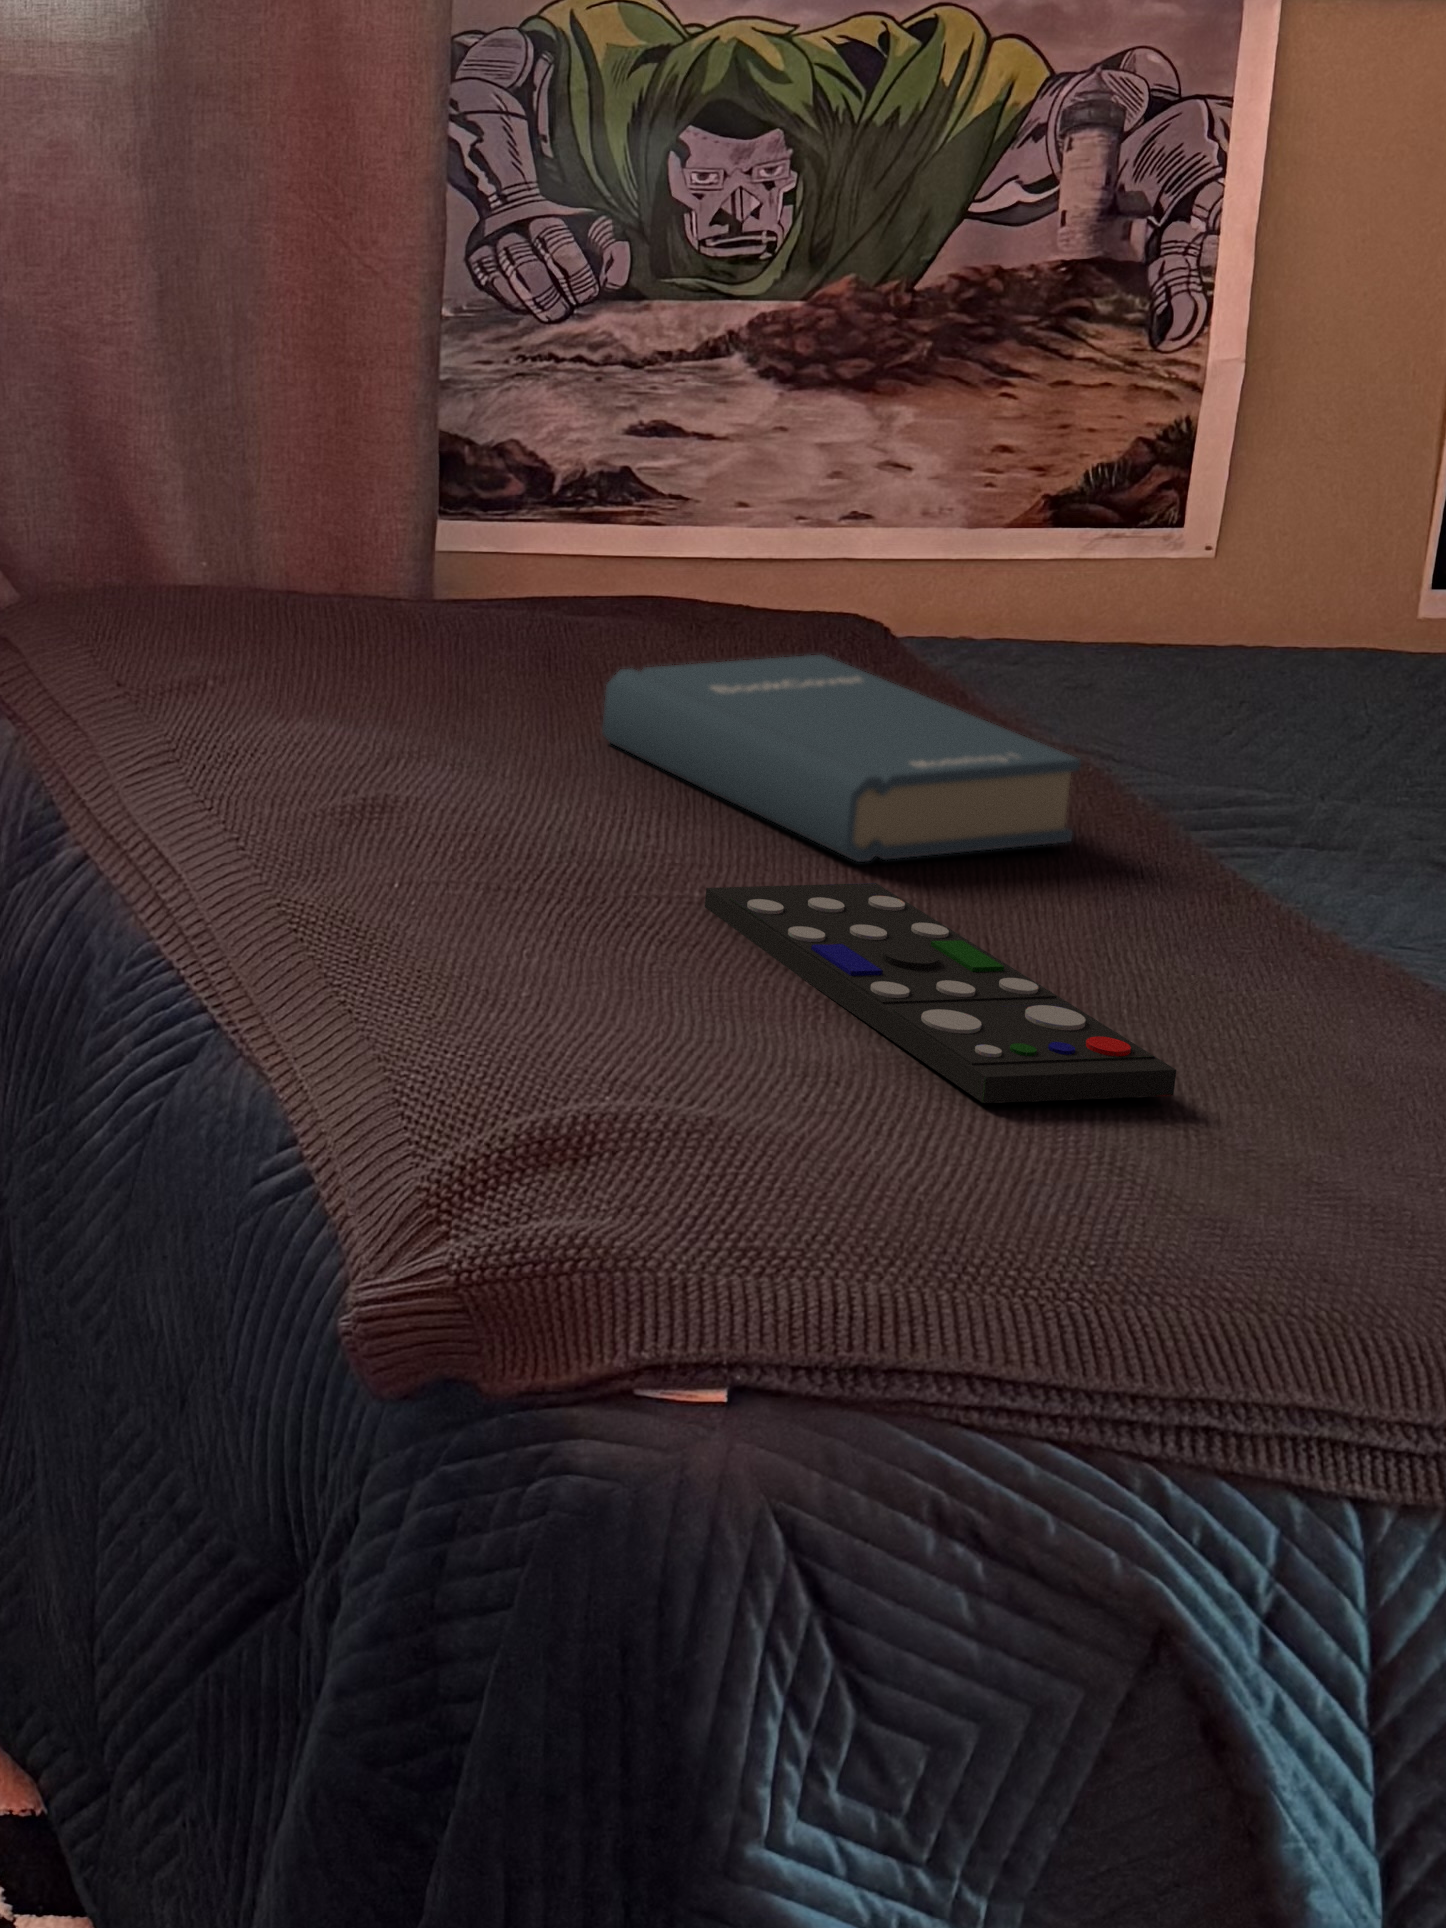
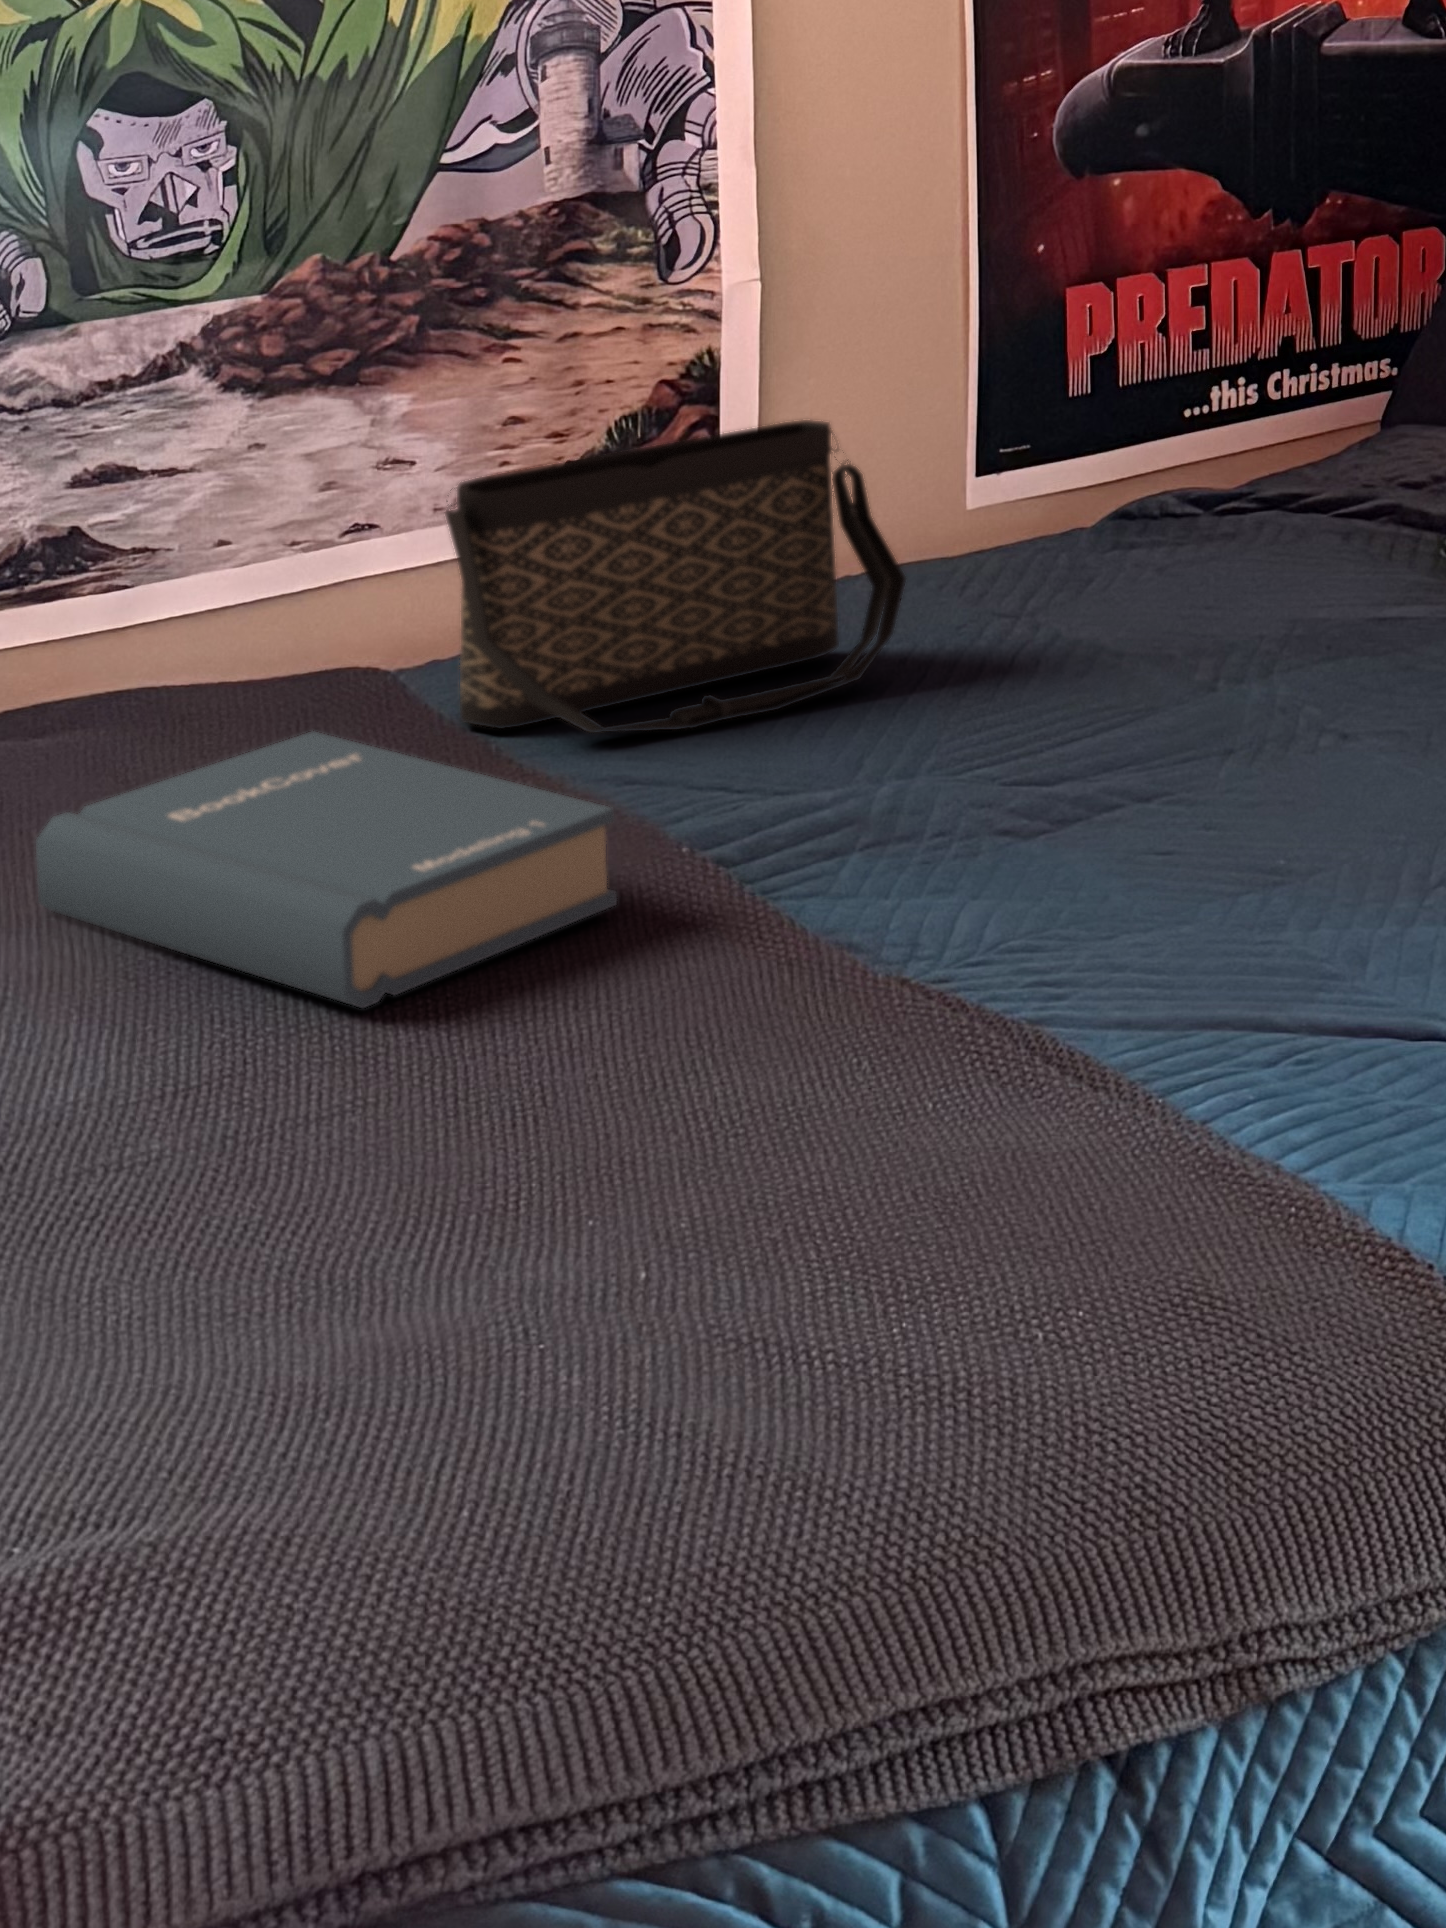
handbag: none [933,481,1361,736] -> present [446,420,906,733]
remote control: present [705,883,1176,1103] -> none [161,1041,738,1345]

